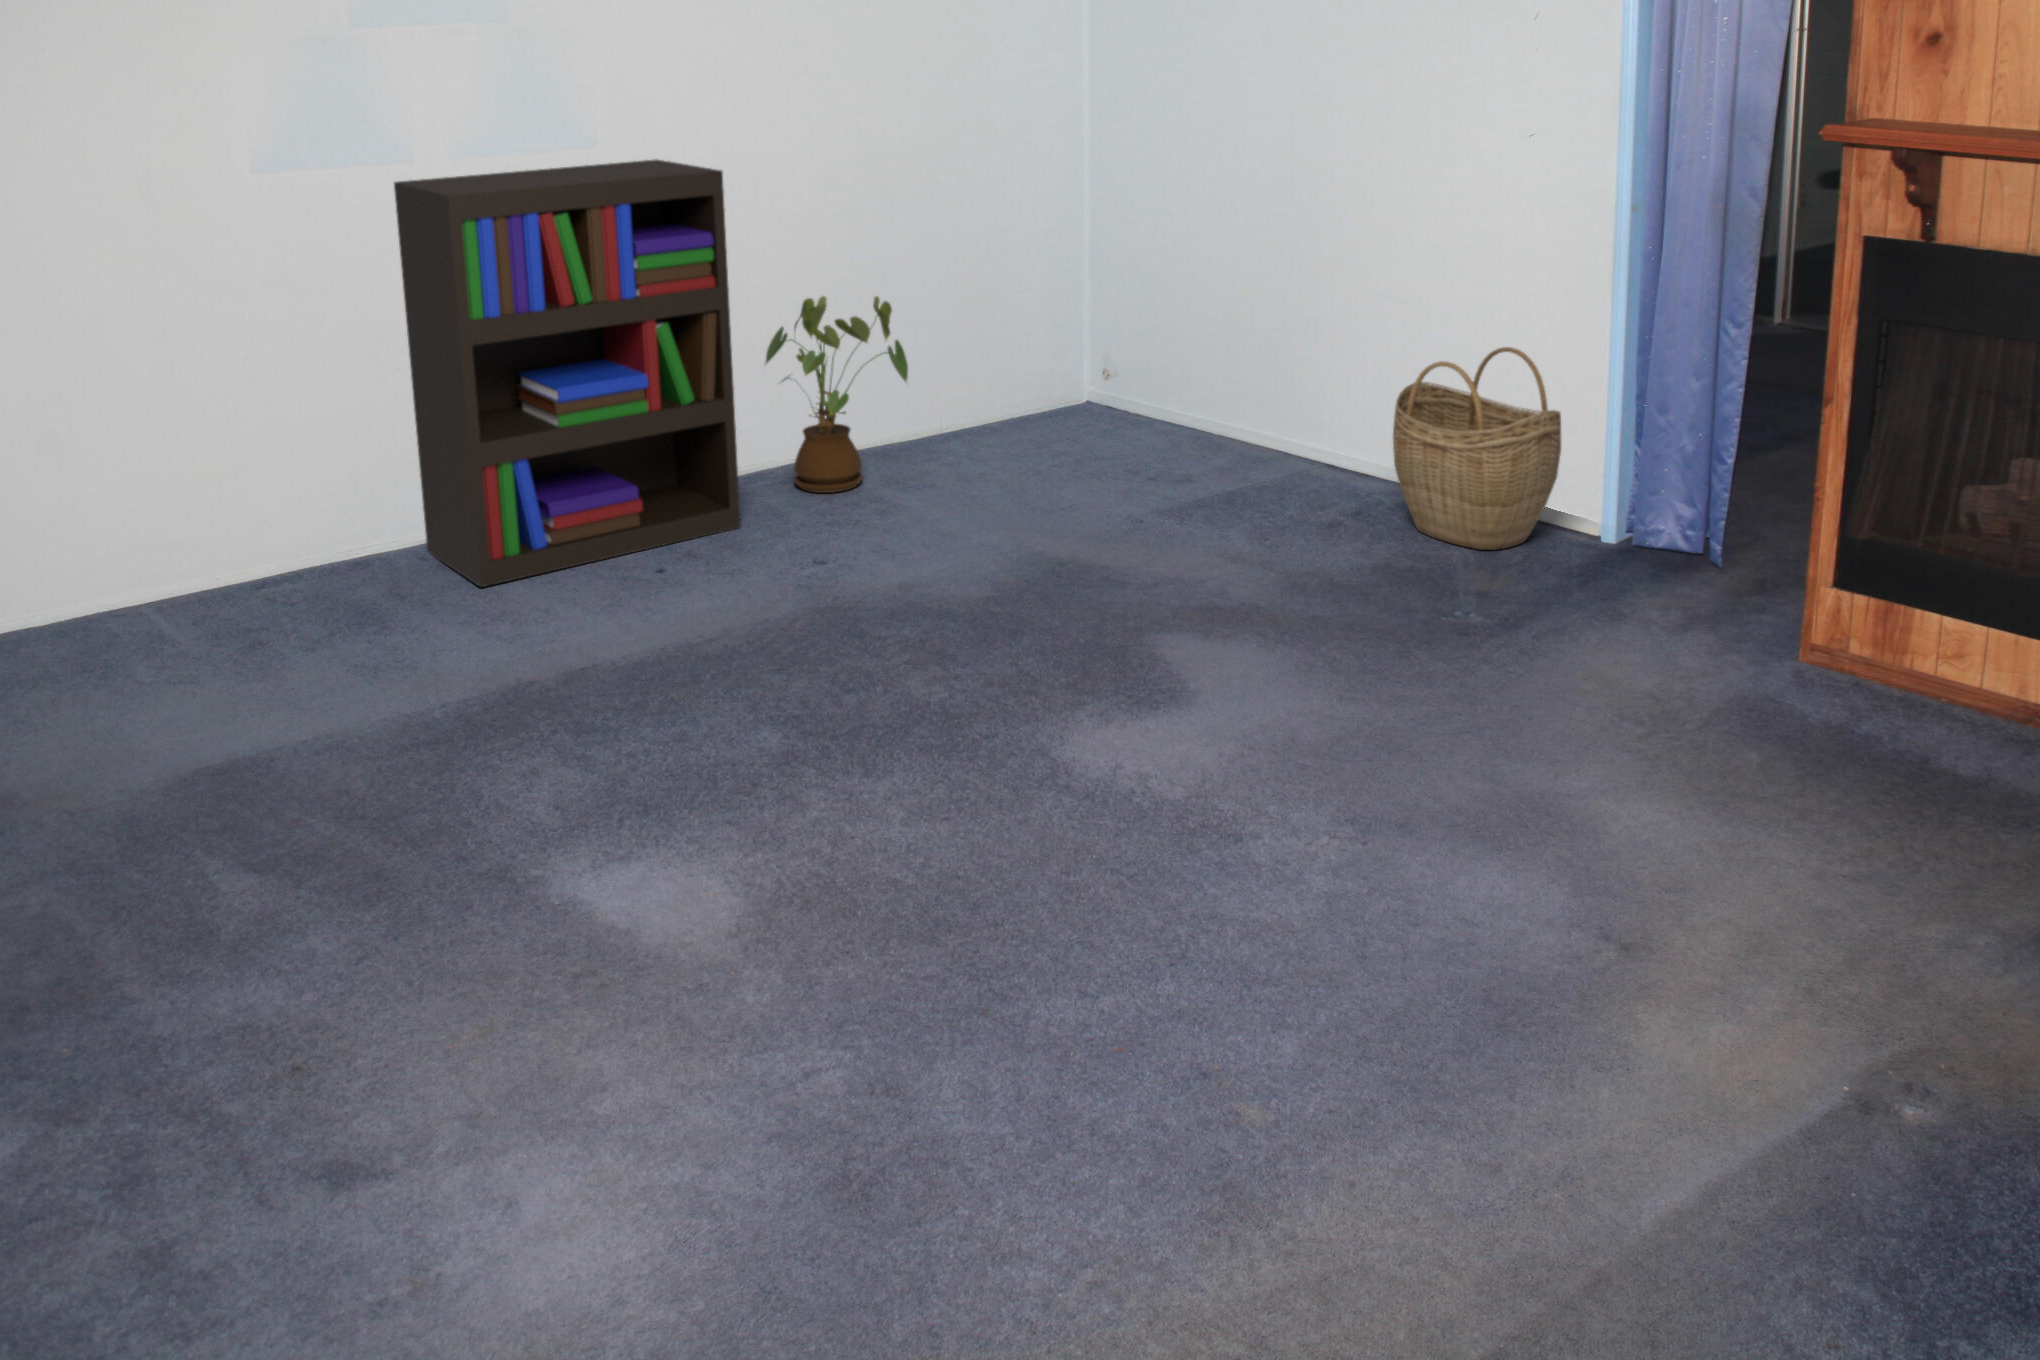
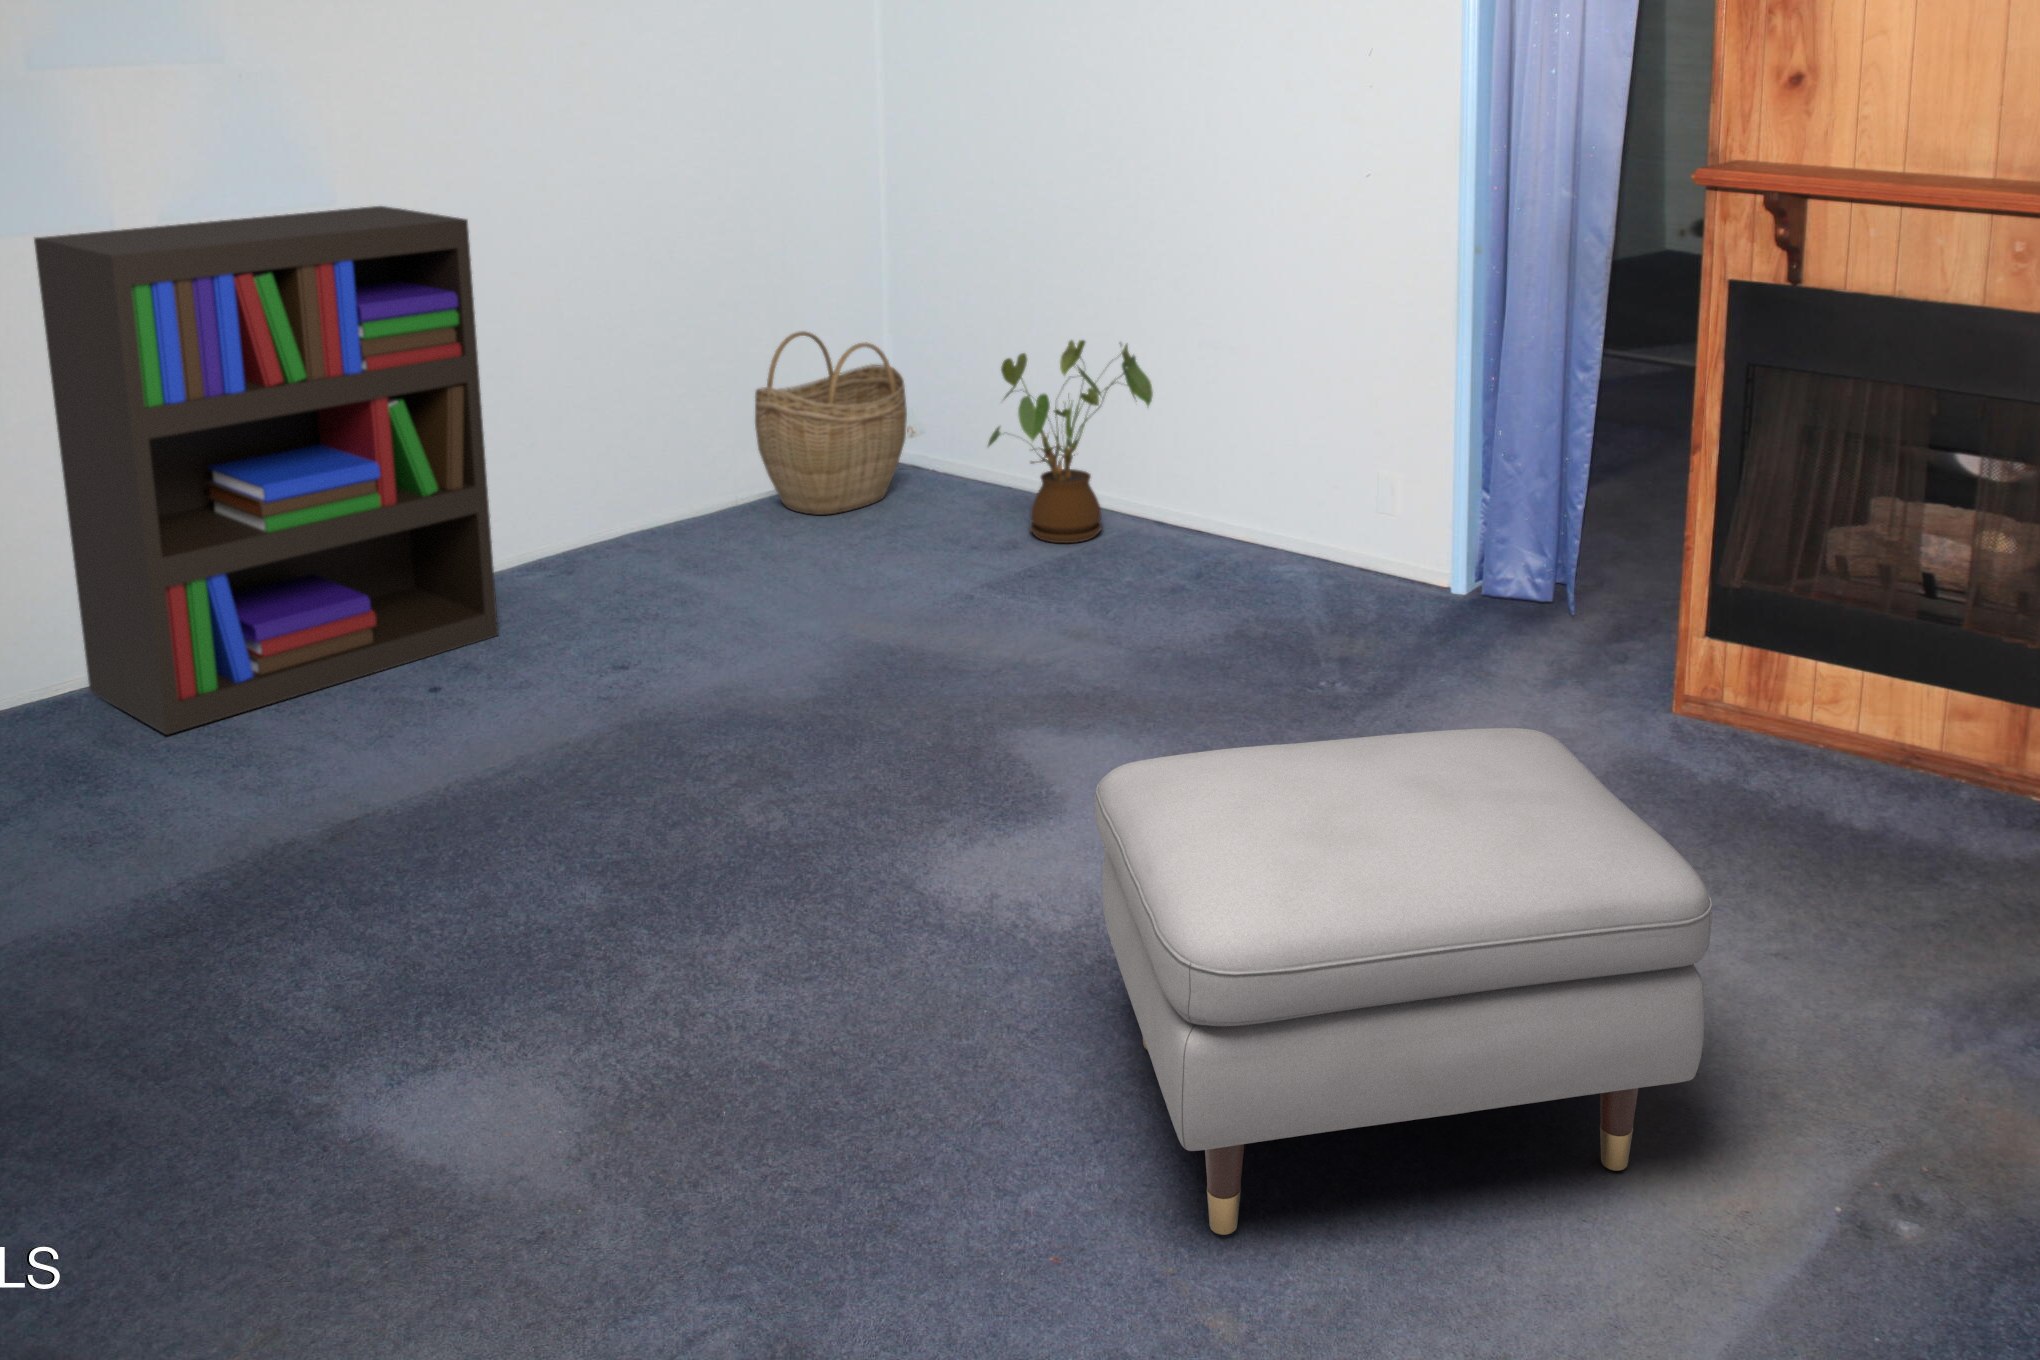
house plant: present [766,296,908,493] -> present [988,340,1153,543]
woven basket: present [1393,347,1561,550] -> present [755,331,907,515]
ottoman: none [1185,636,1717,1033] -> present [1095,728,1712,1235]

